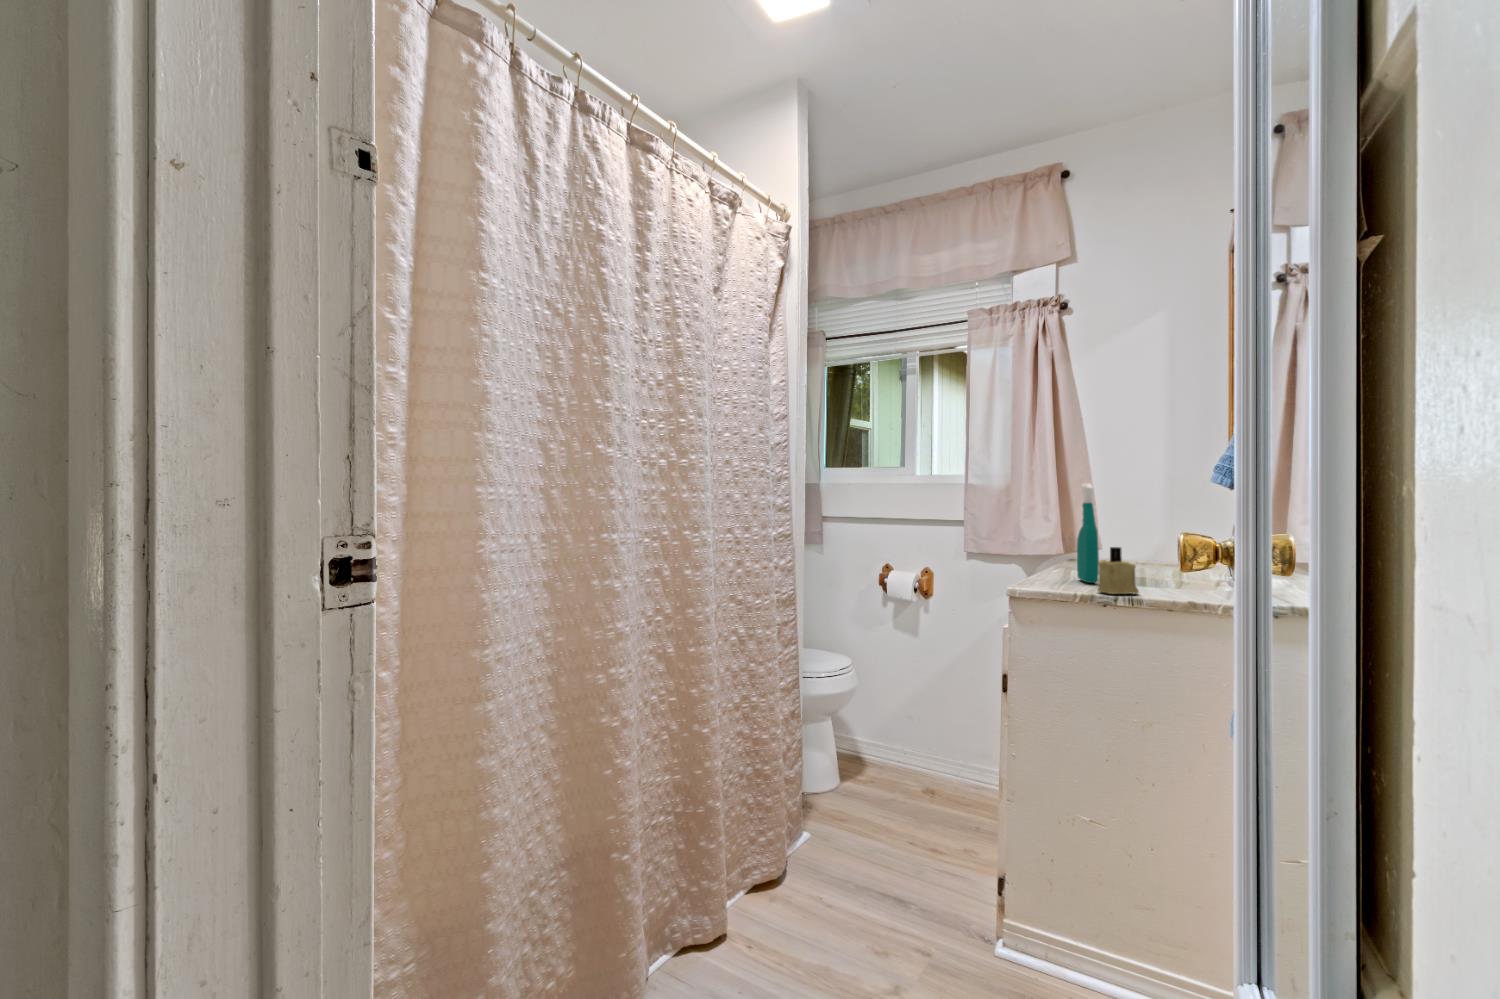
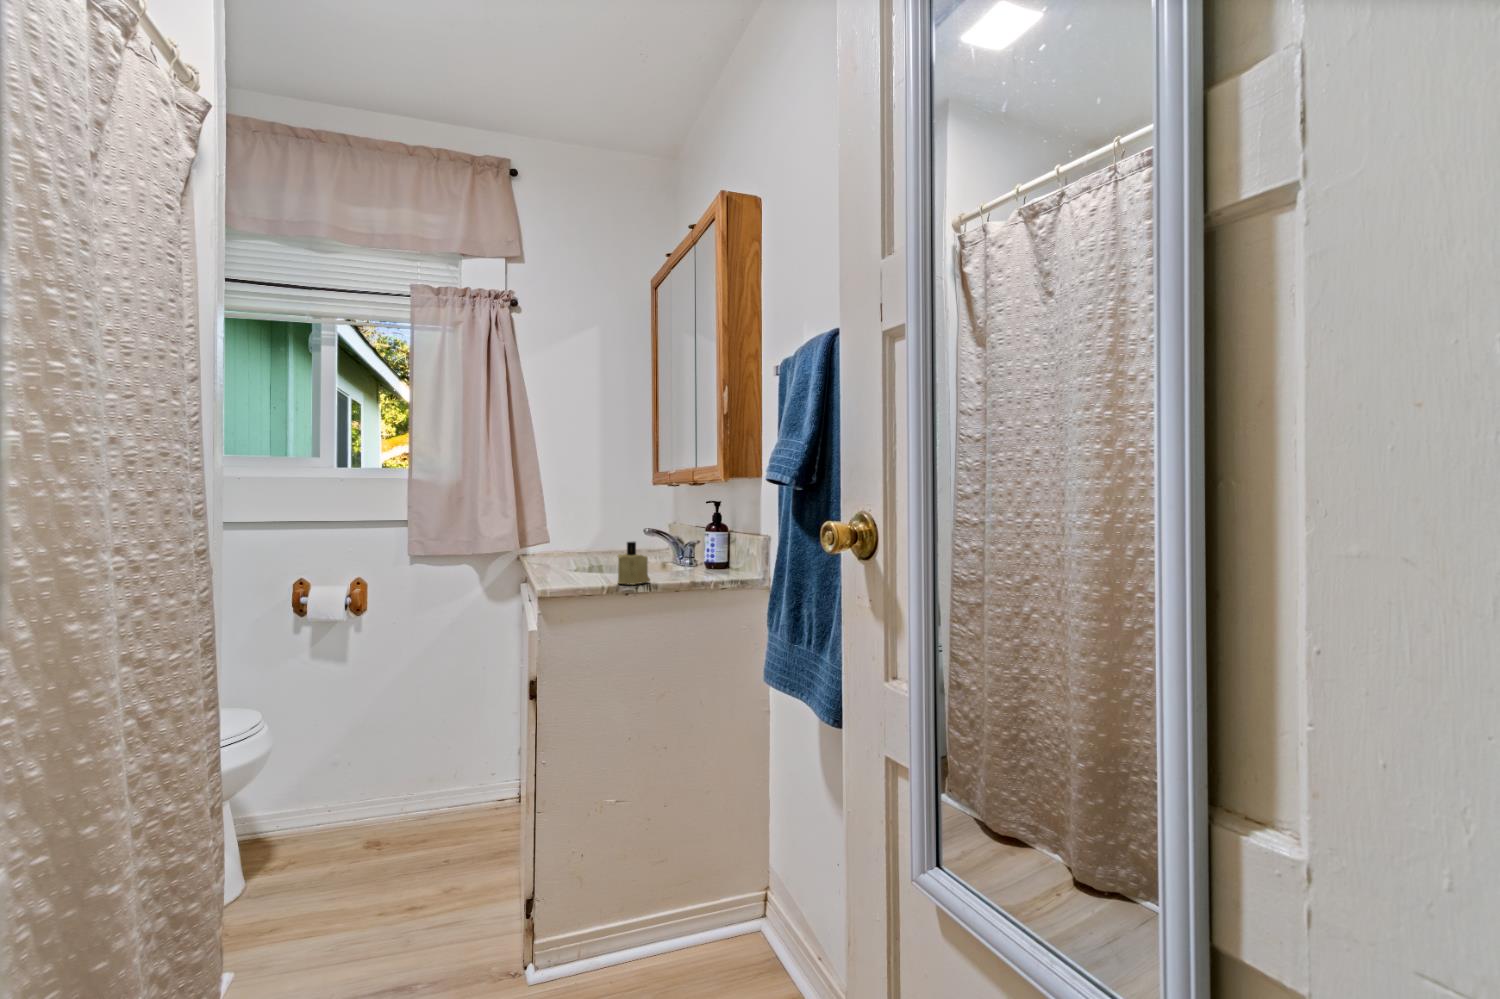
spray bottle: present [1077,483,1099,583] -> none [576,483,602,577]

